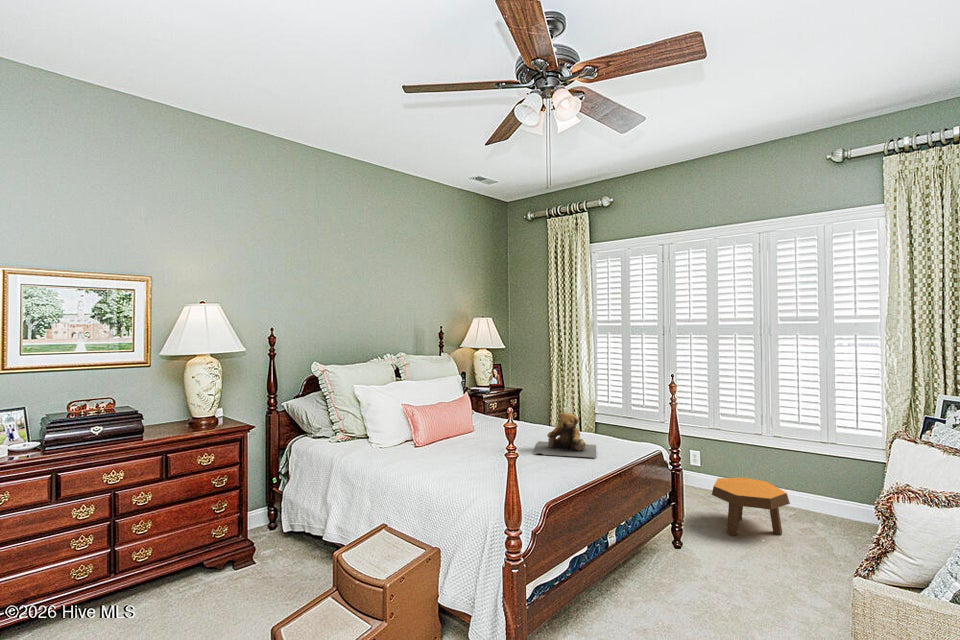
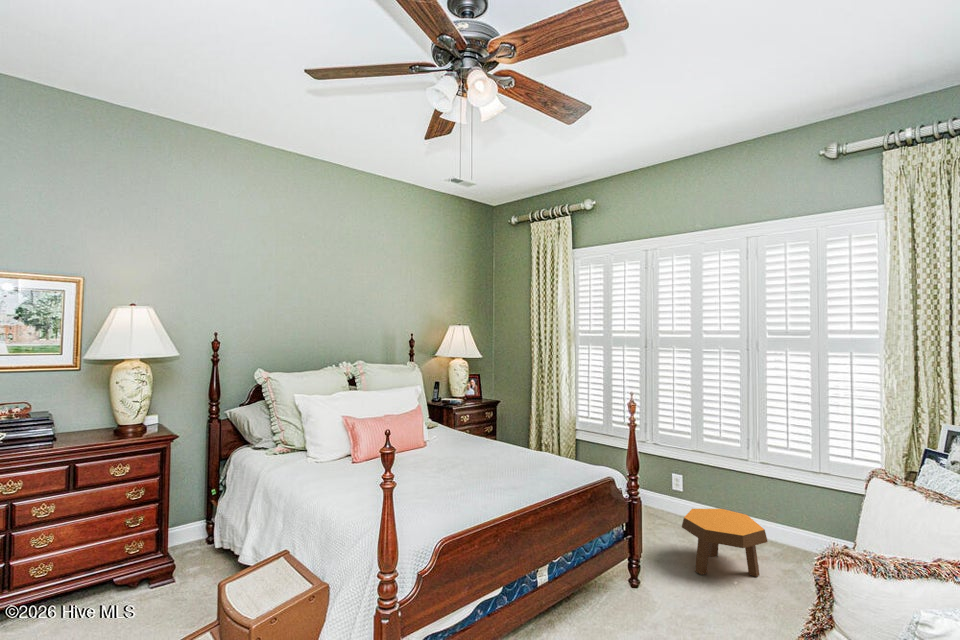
teddy bear: present [533,413,596,458] -> none [466,431,543,484]

